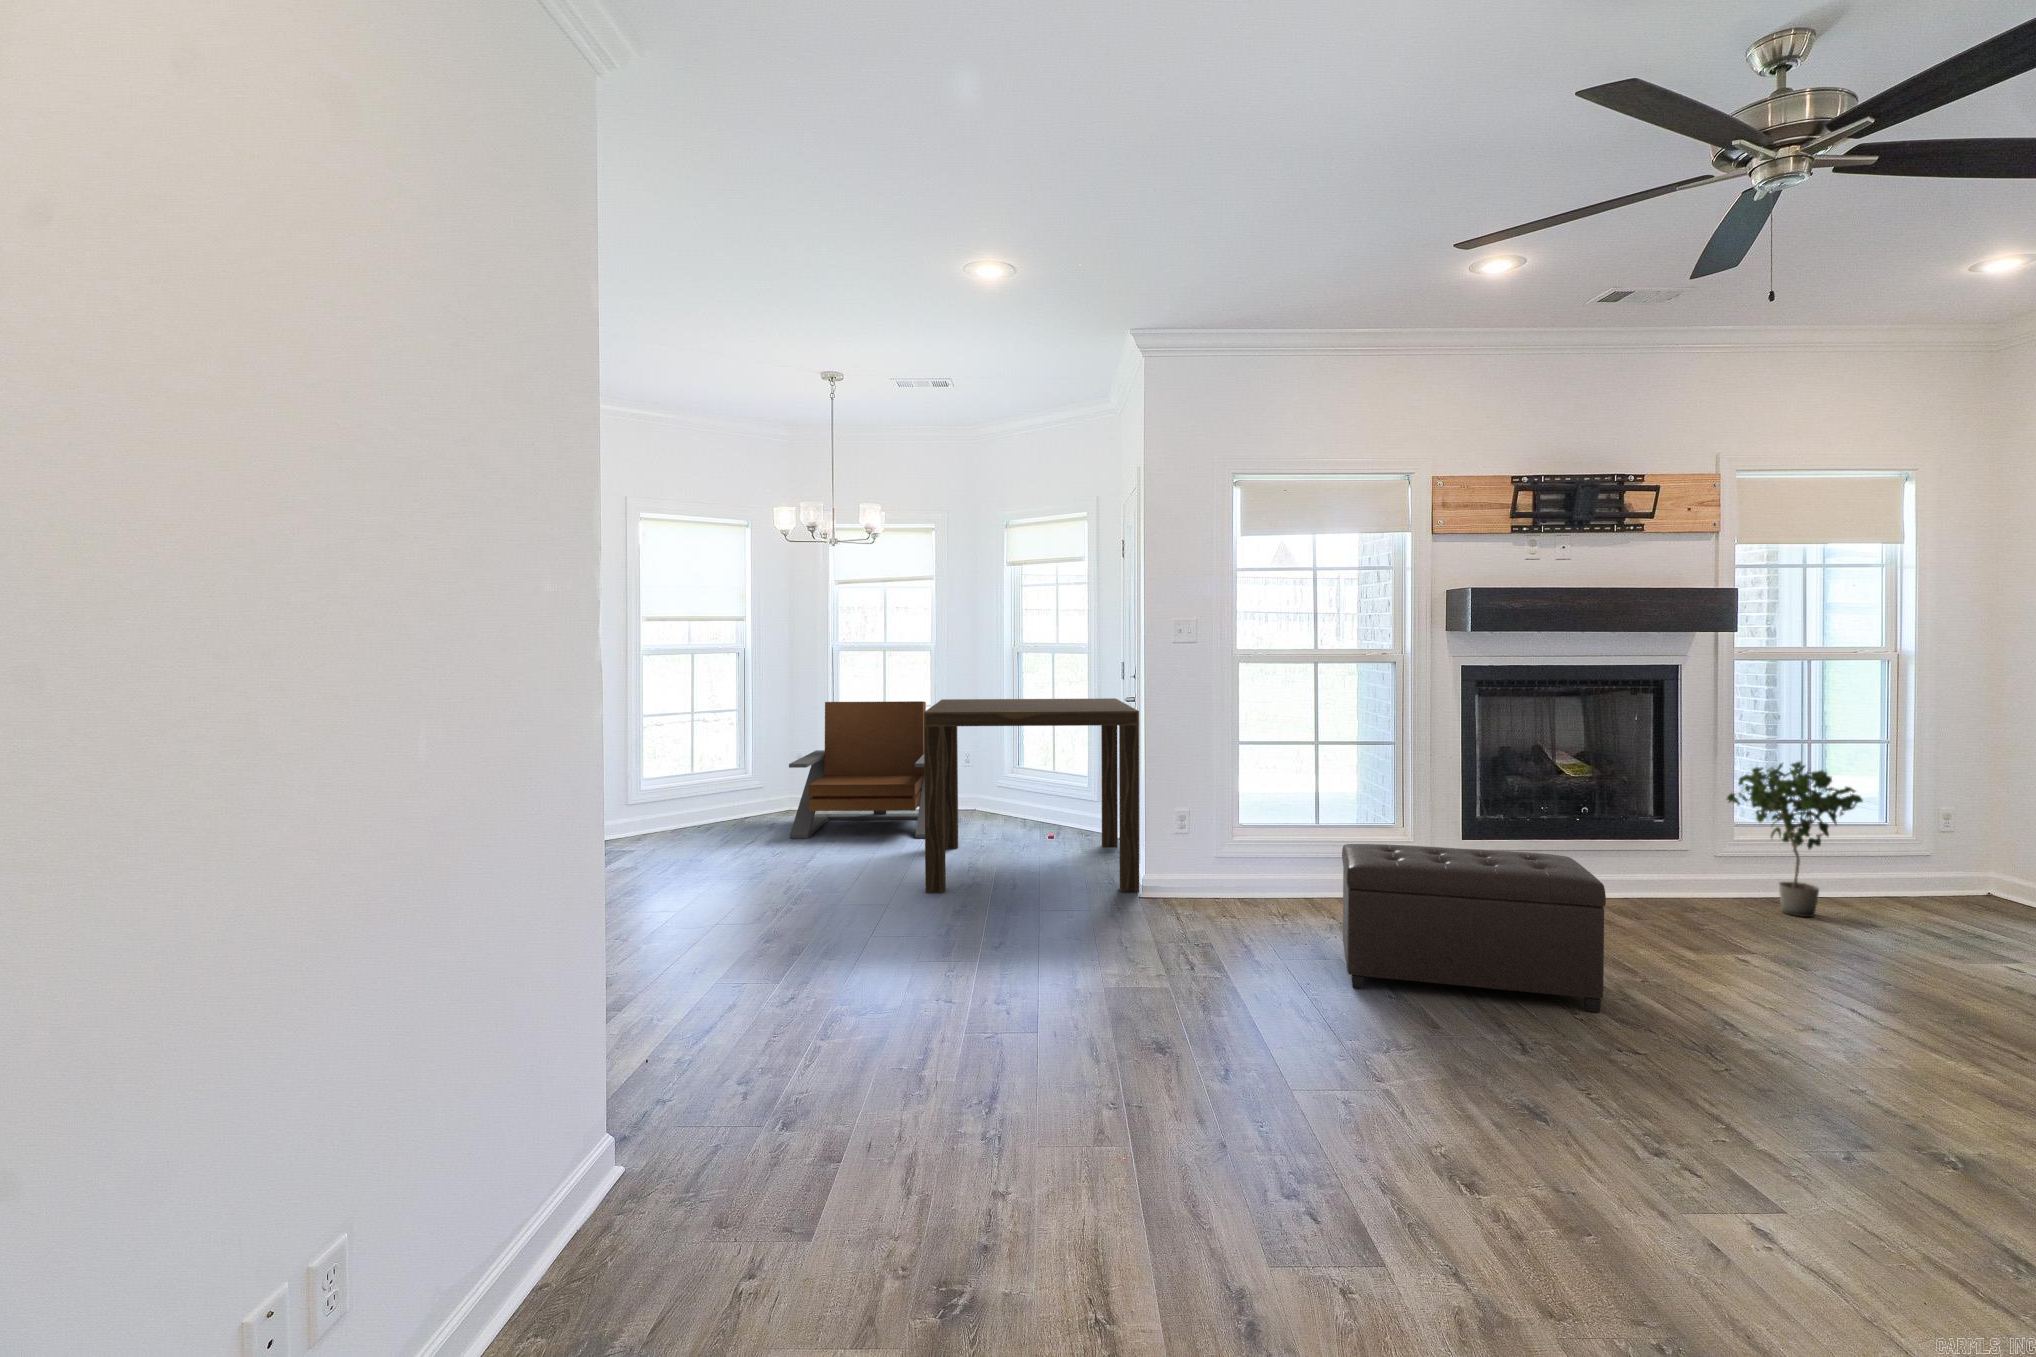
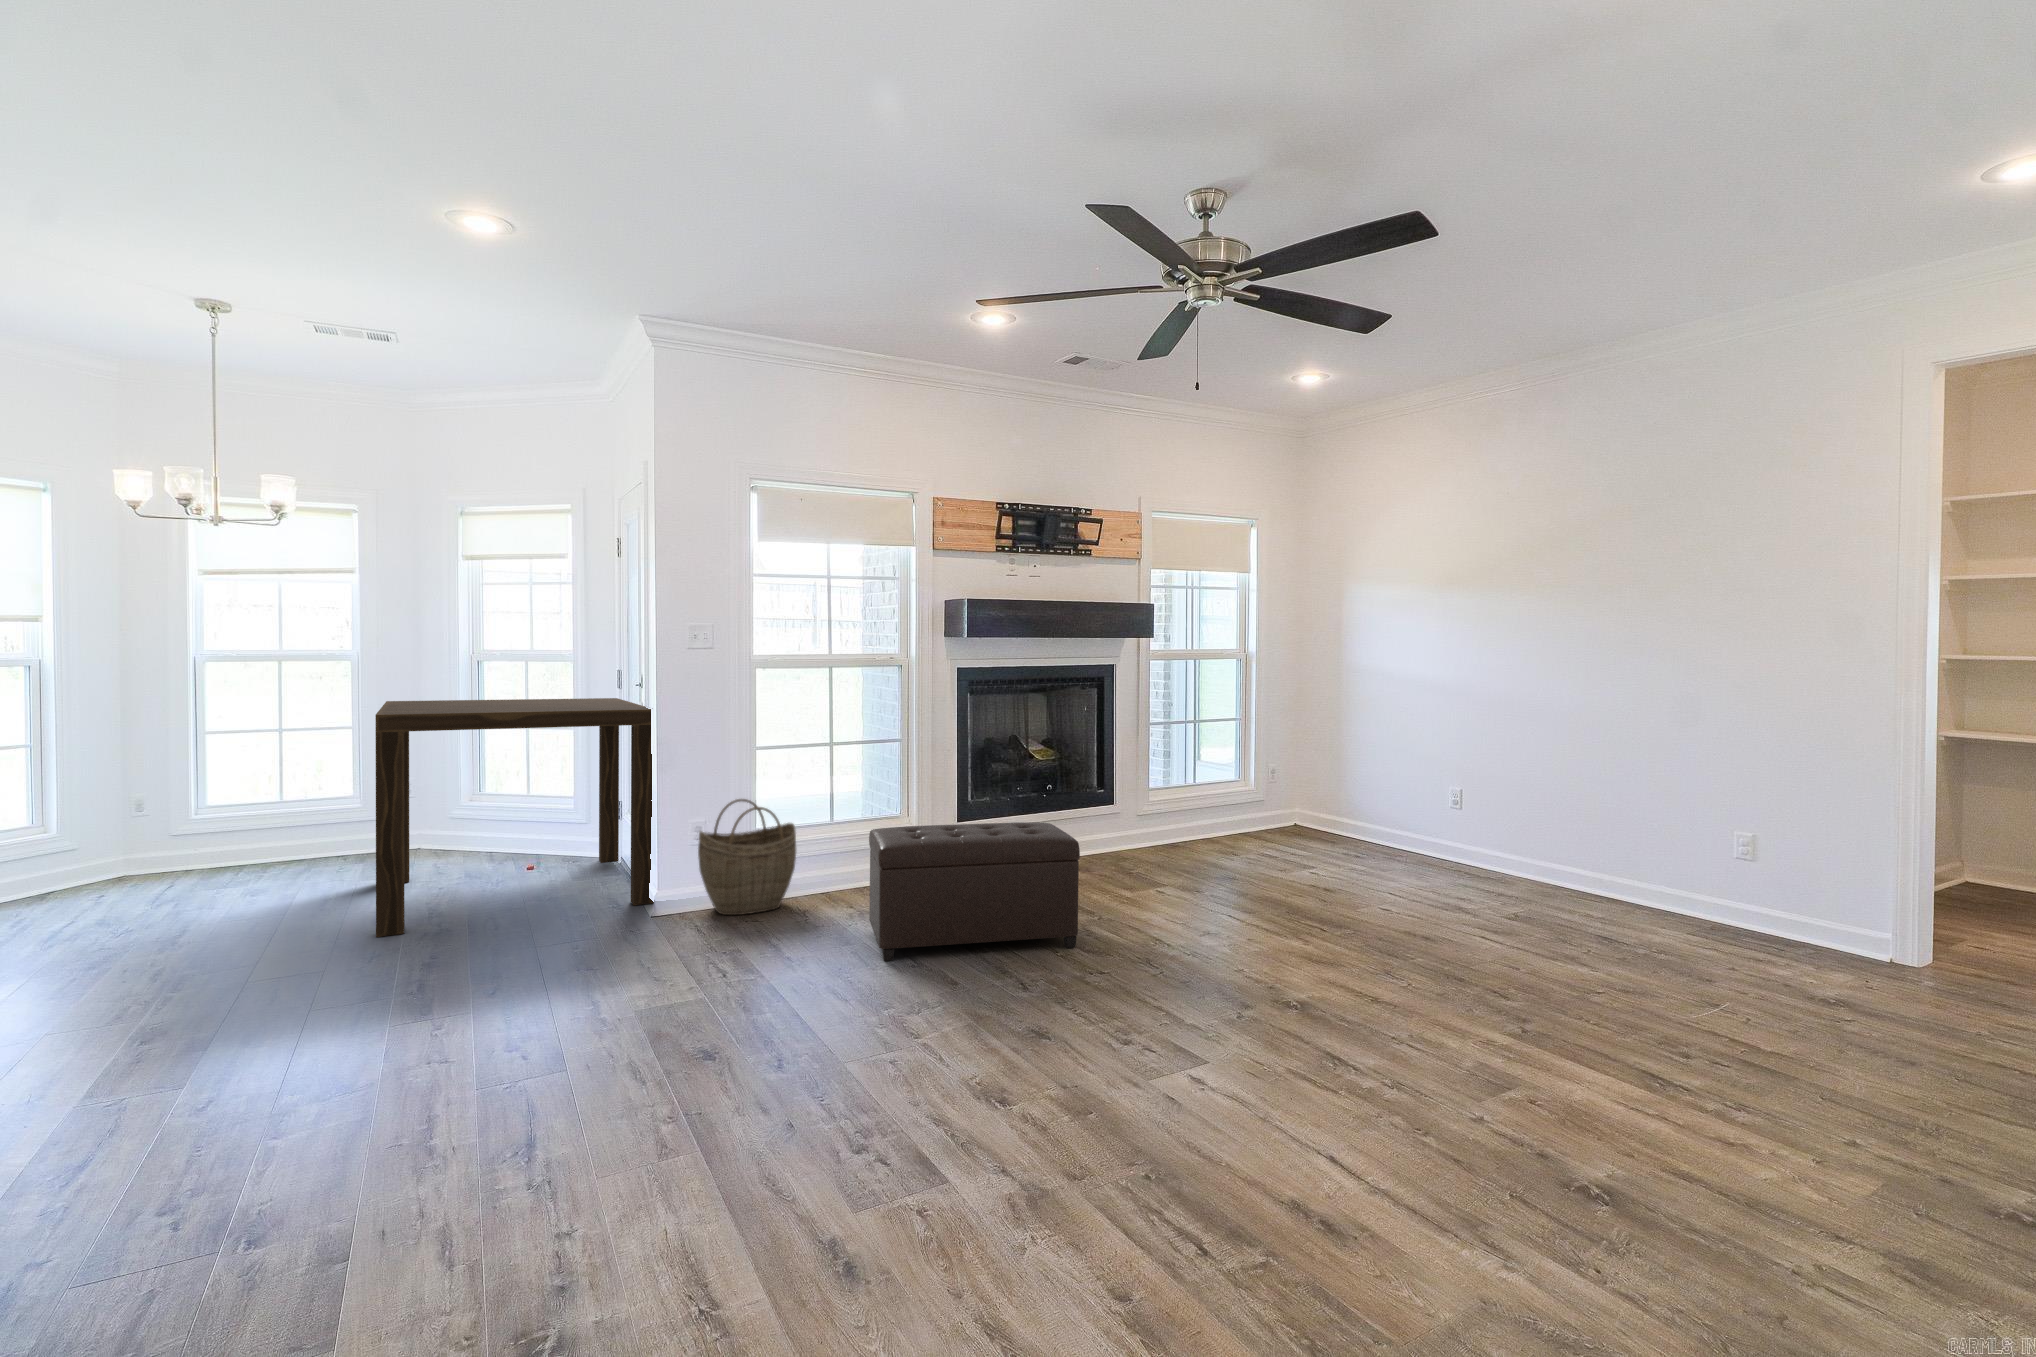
lounge chair: present [789,701,926,838] -> none [128,705,379,896]
potted plant: present [1726,762,1863,917] -> none [1144,740,1225,857]
woven basket: none [1176,800,1271,915] -> present [698,799,796,915]

